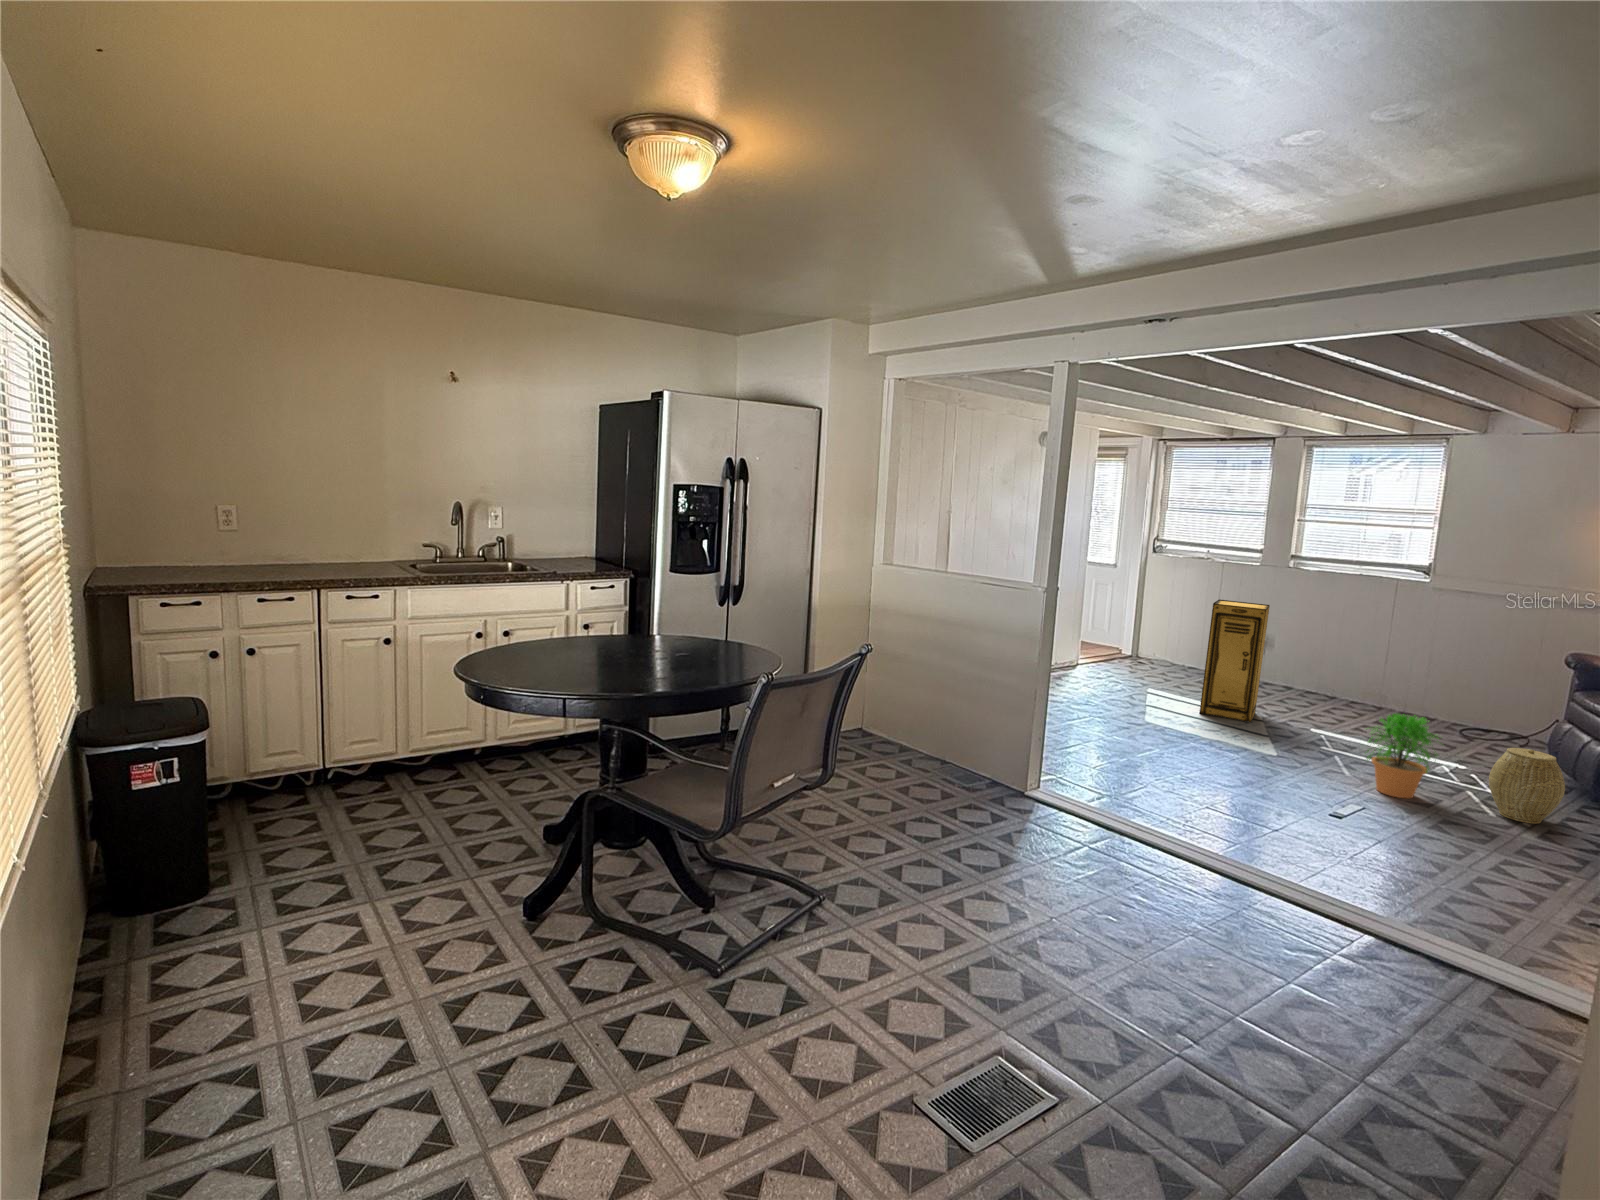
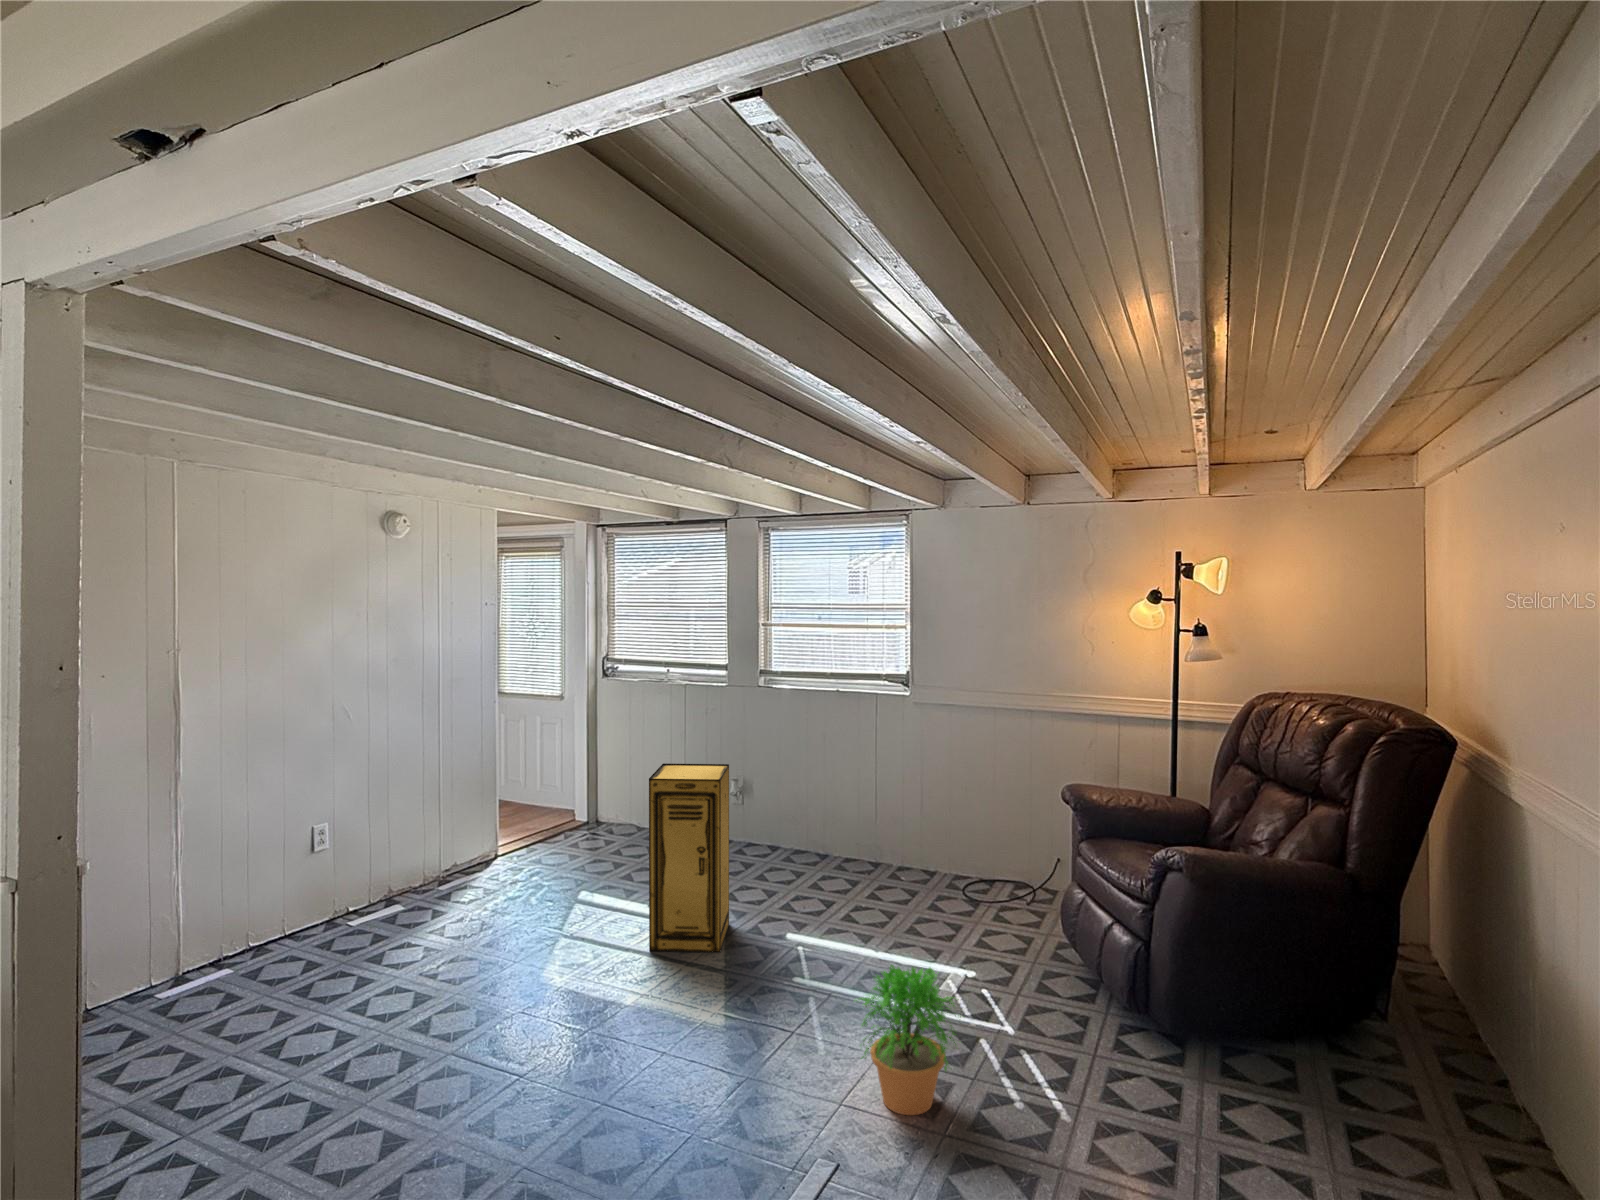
woven basket: present [1489,748,1565,824] -> none [1022,990,1113,1119]

